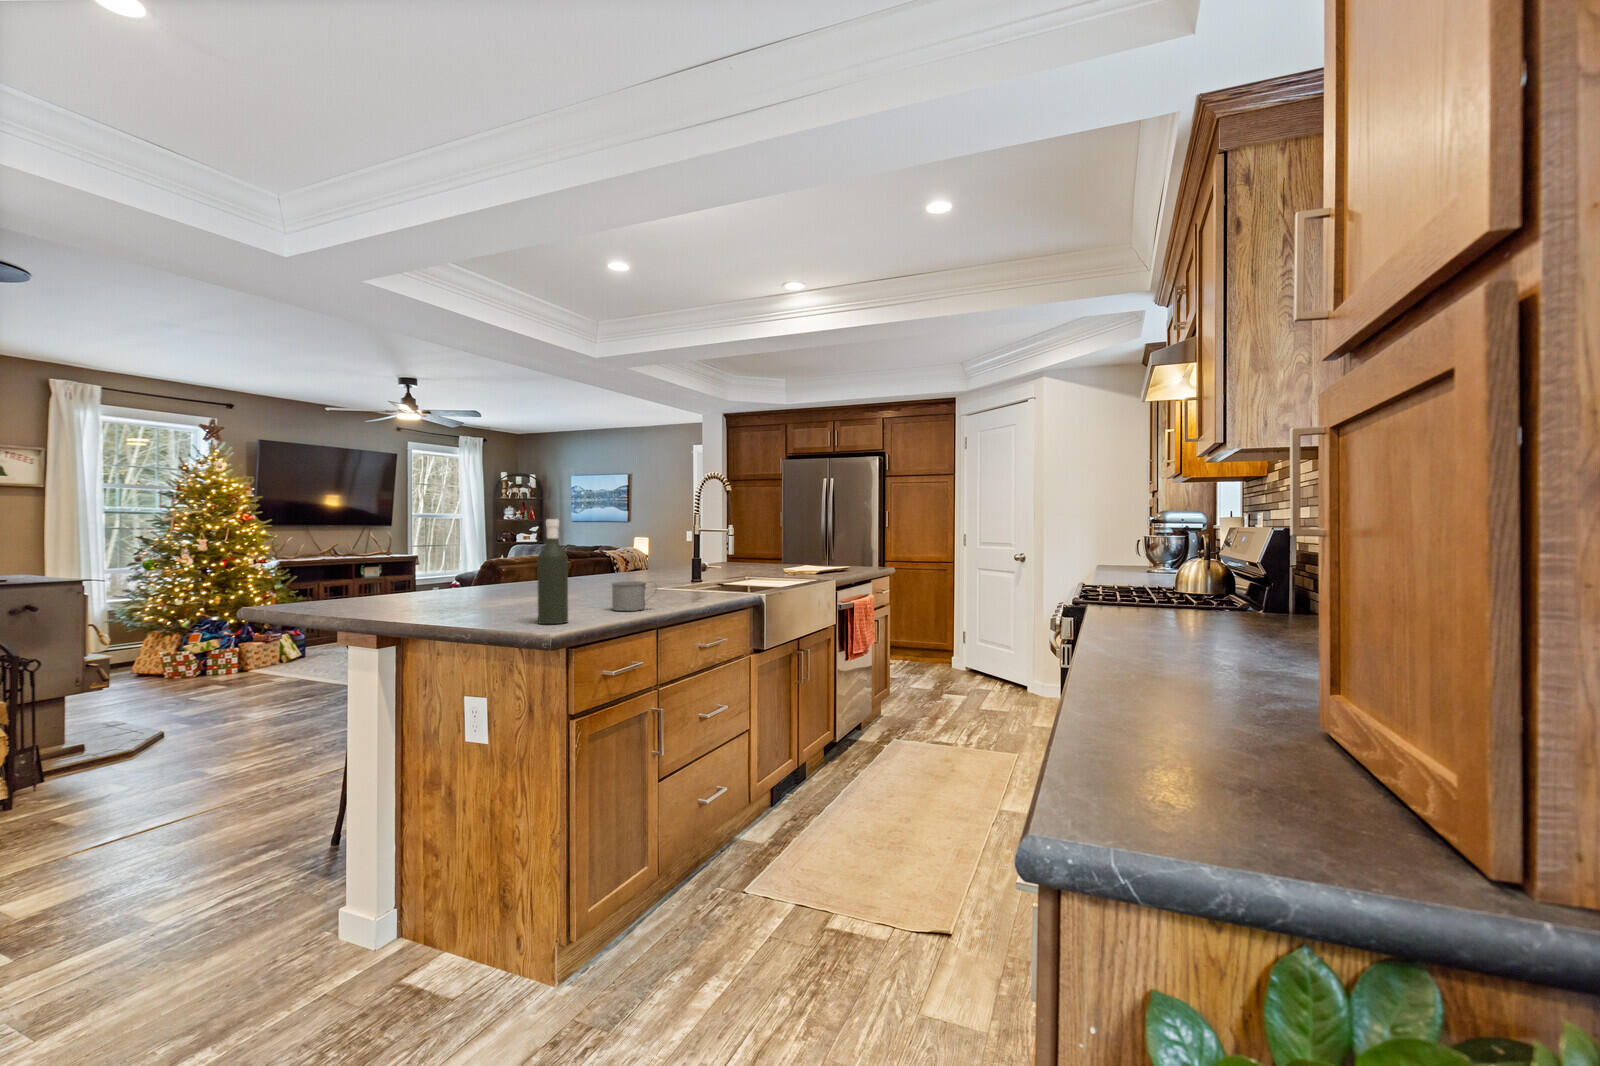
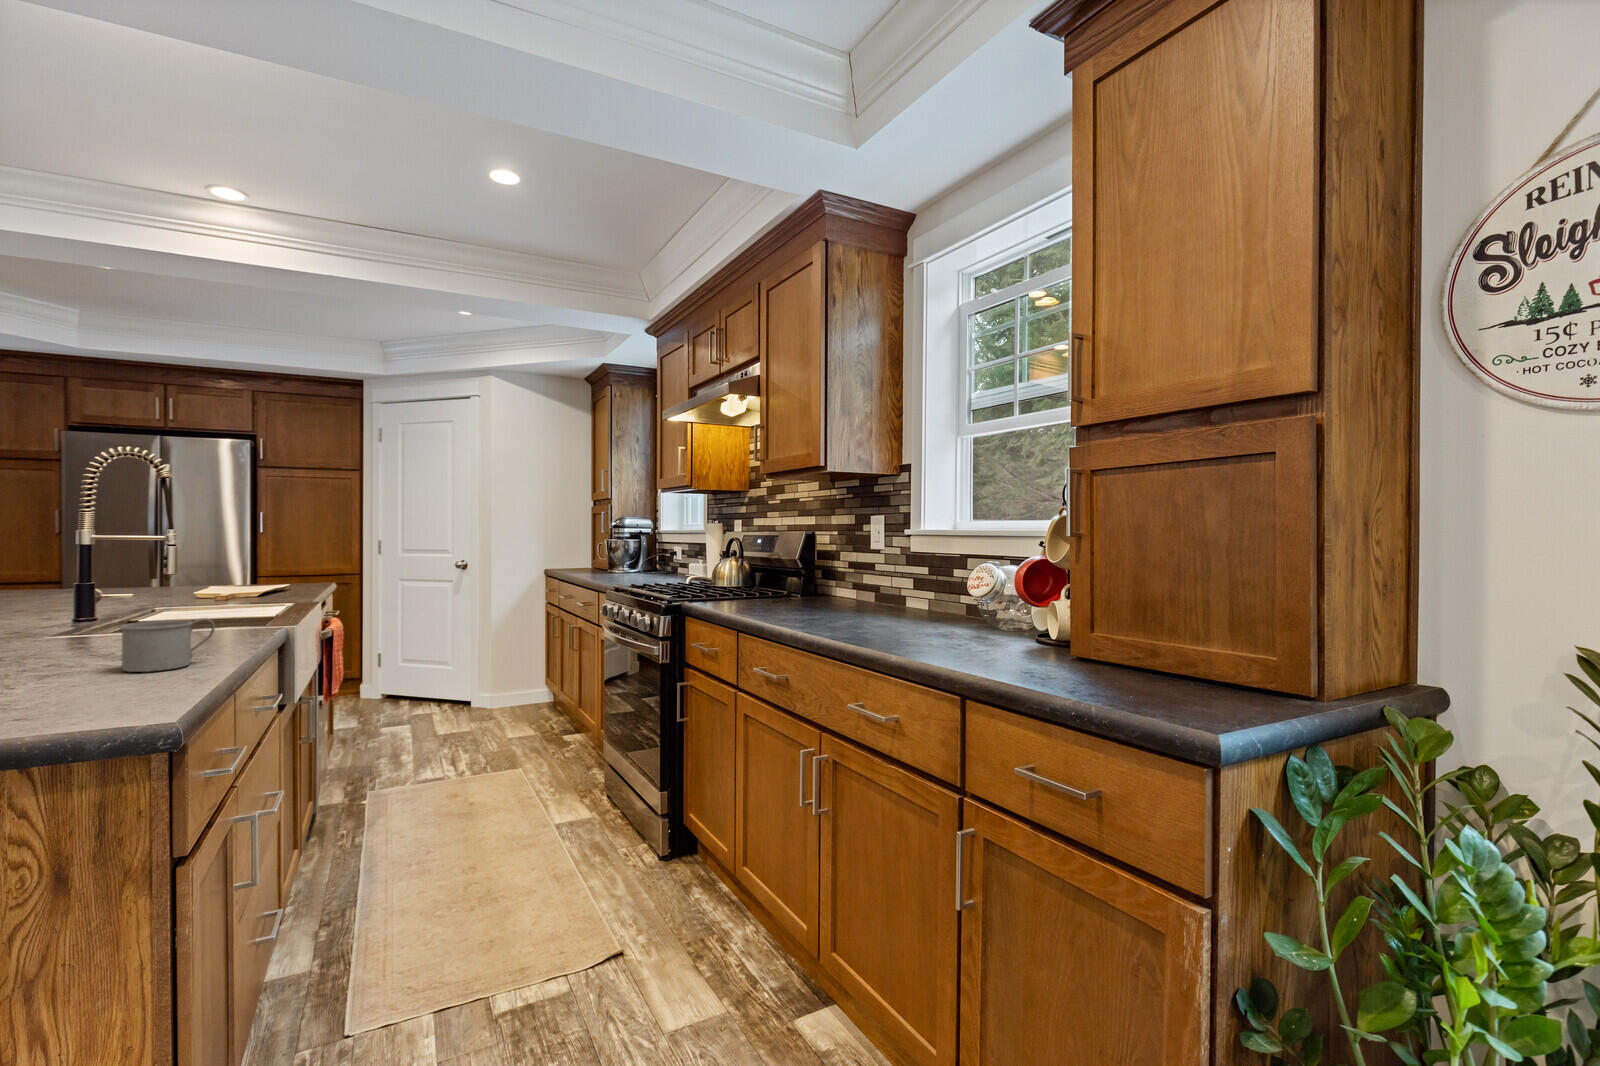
bottle: present [537,519,568,624] -> none [48,520,120,711]

